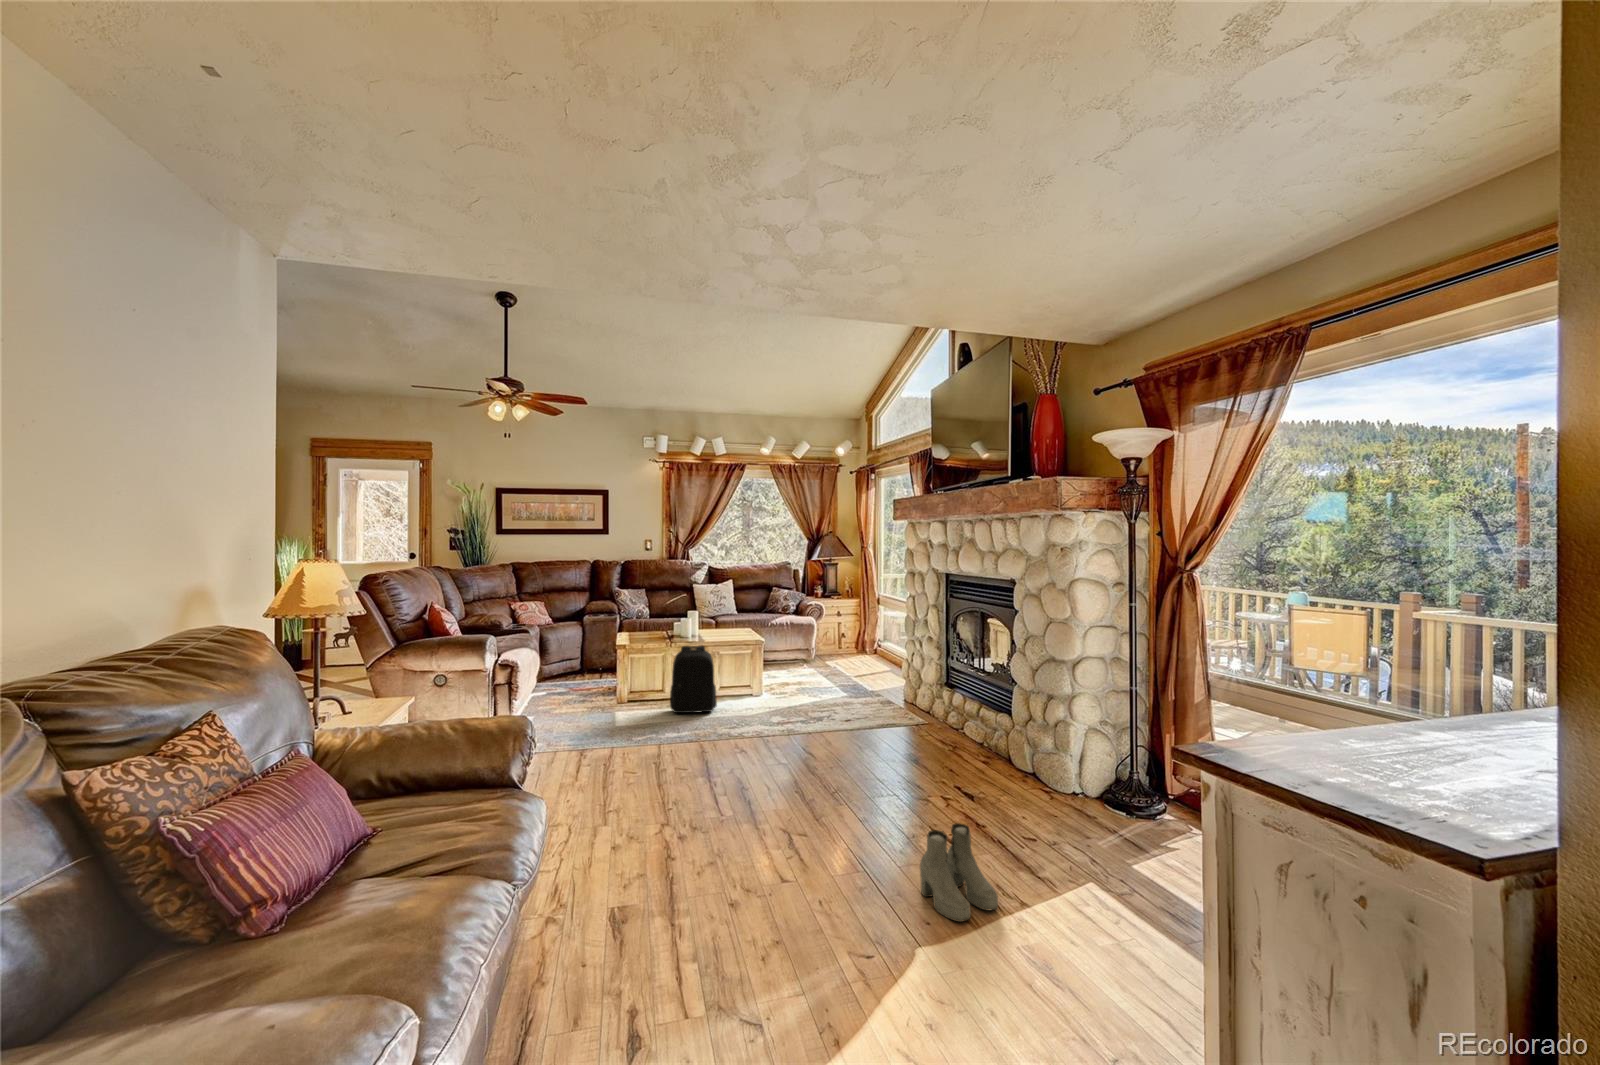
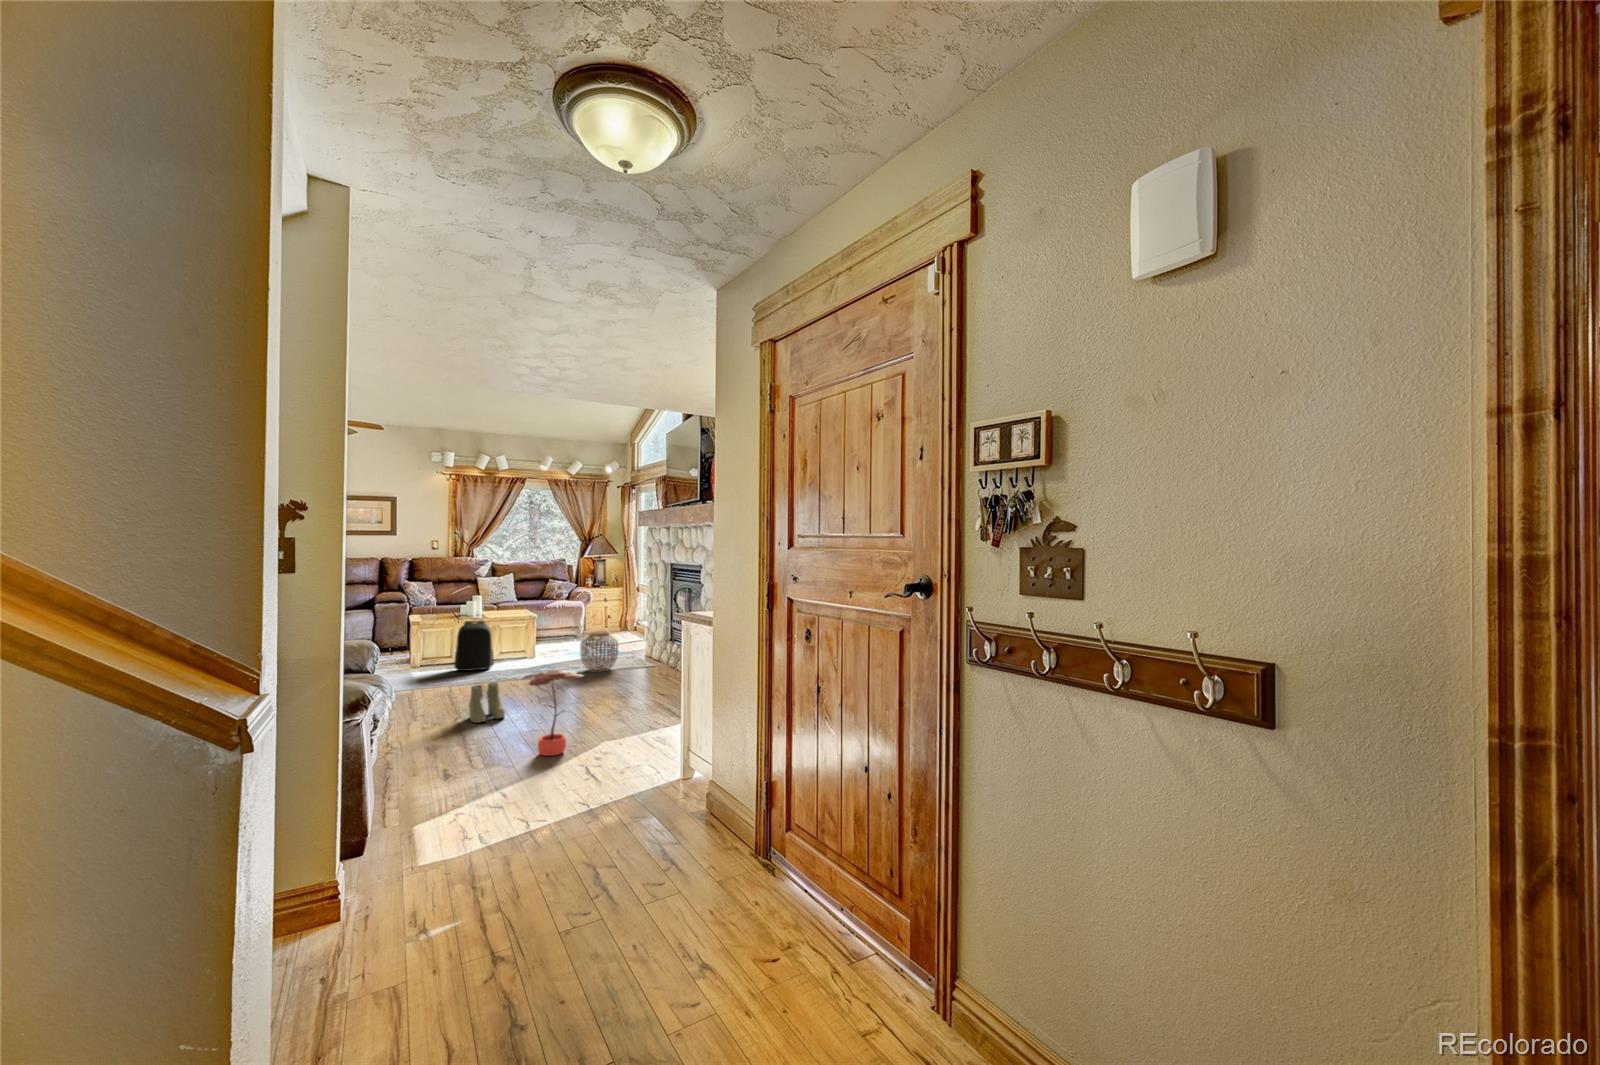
woven basket: none [829,669,881,729] -> present [580,631,618,672]
potted plant: none [788,787,905,966] -> present [523,670,583,756]
boots: present [920,823,998,922] -> present [469,683,505,723]

